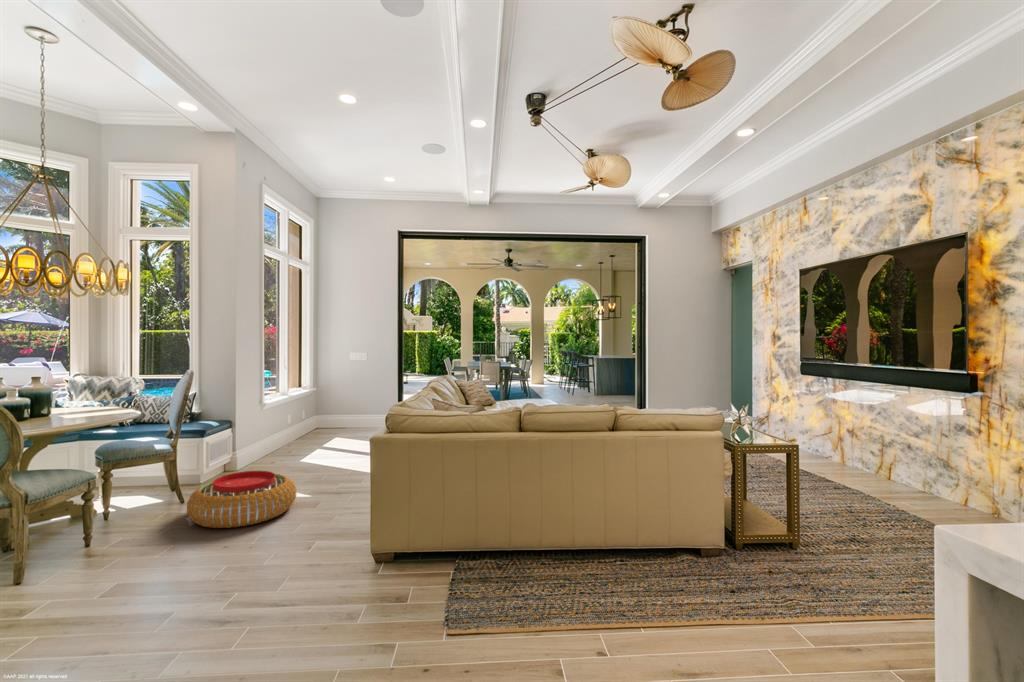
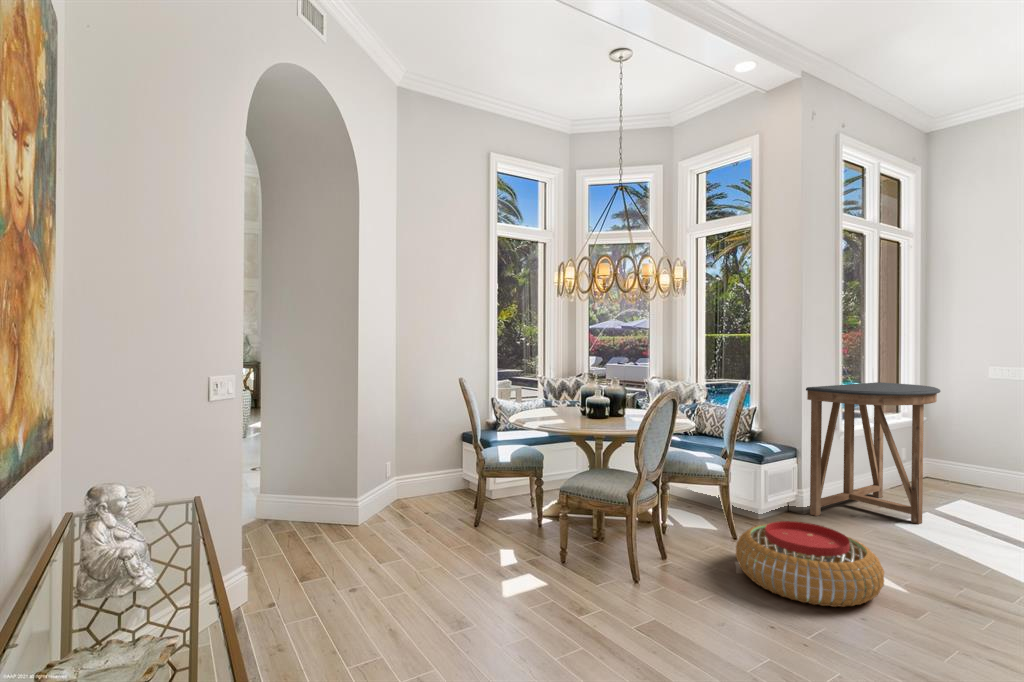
console table: none [239,367,326,470] -> present [806,382,940,524]

